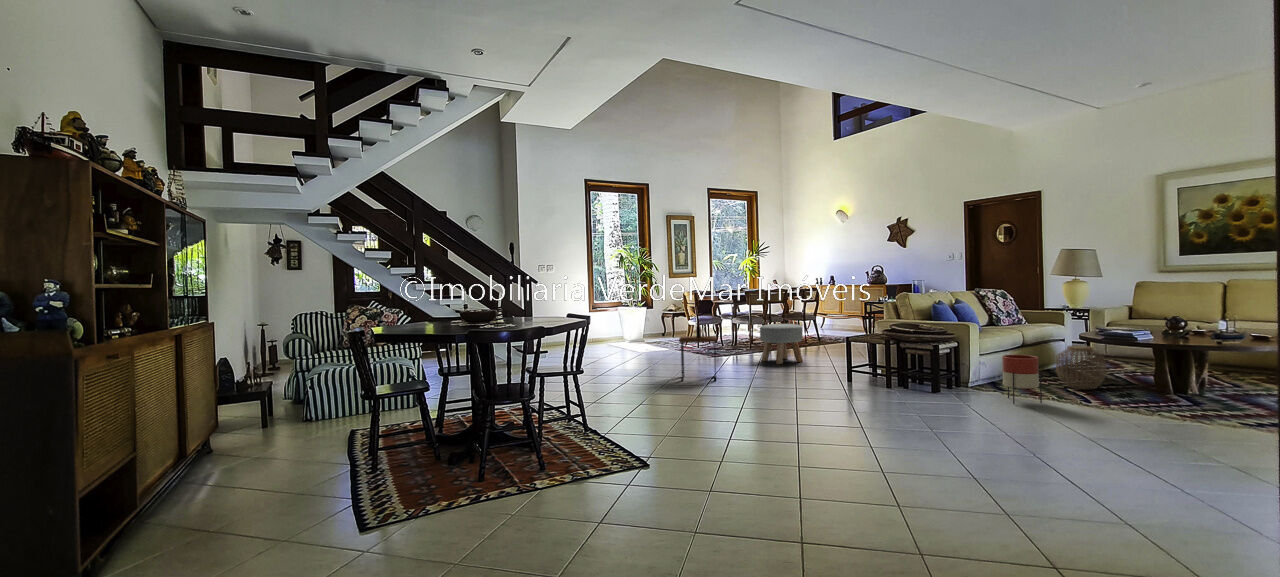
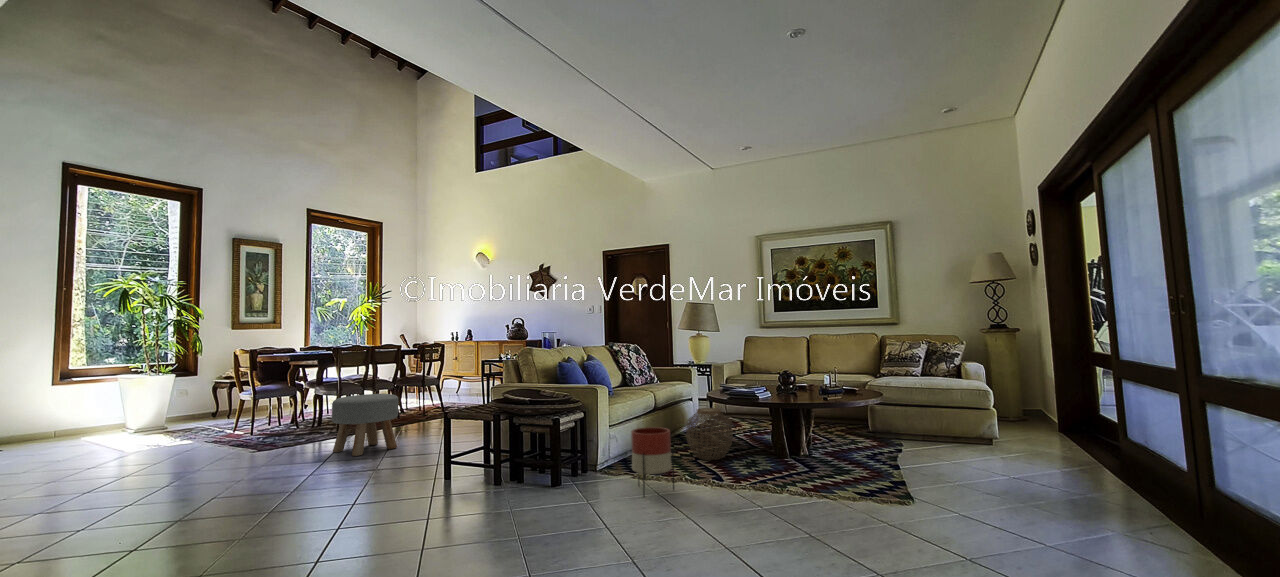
side table: present [679,321,717,380] -> none [125,400,225,518]

